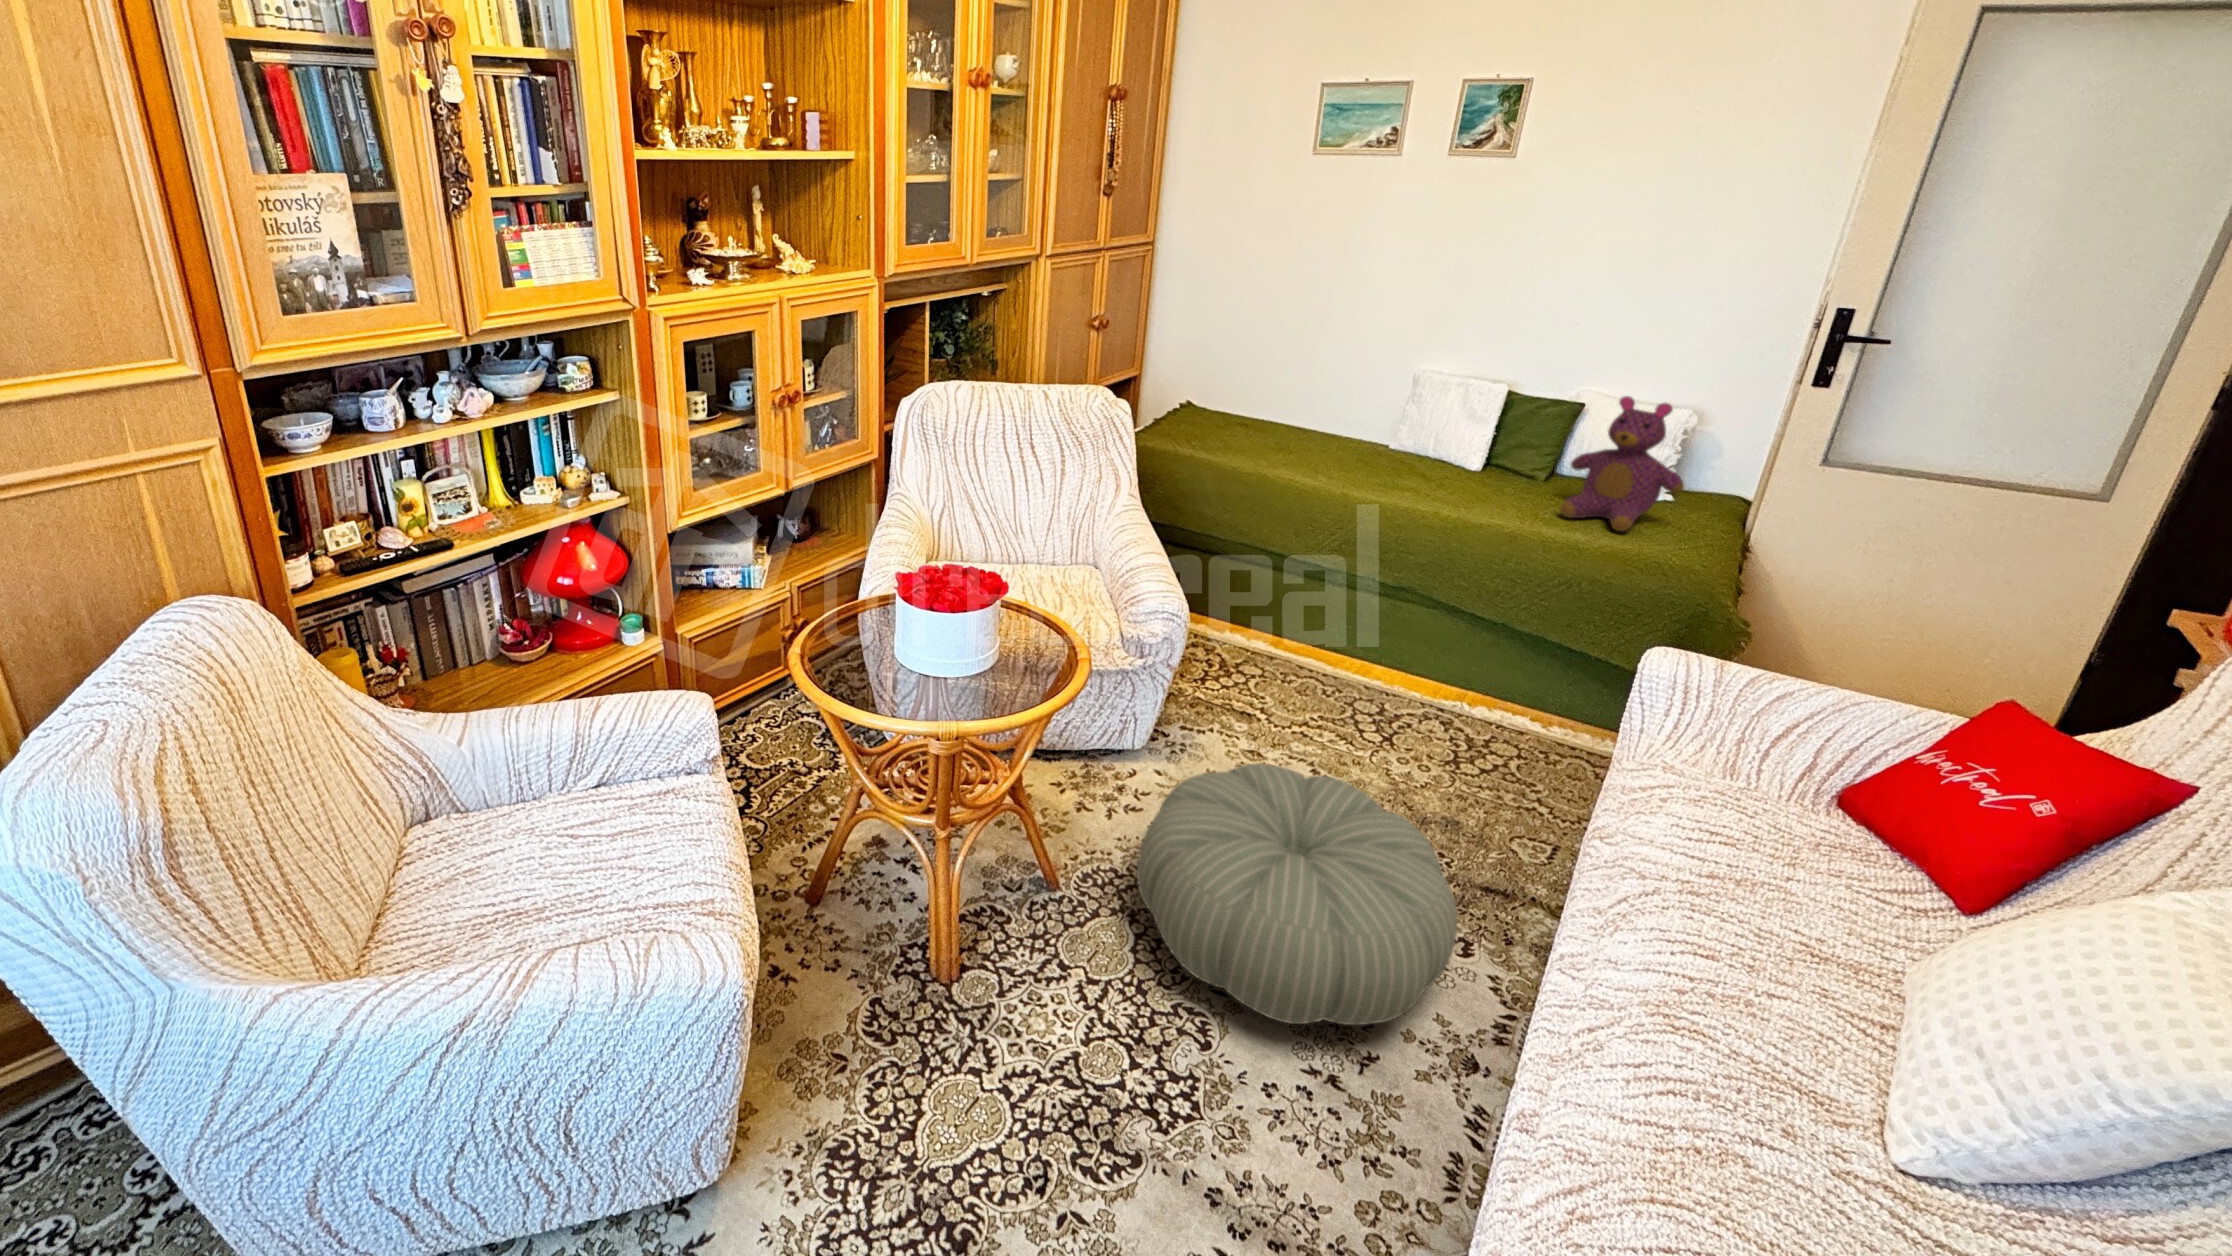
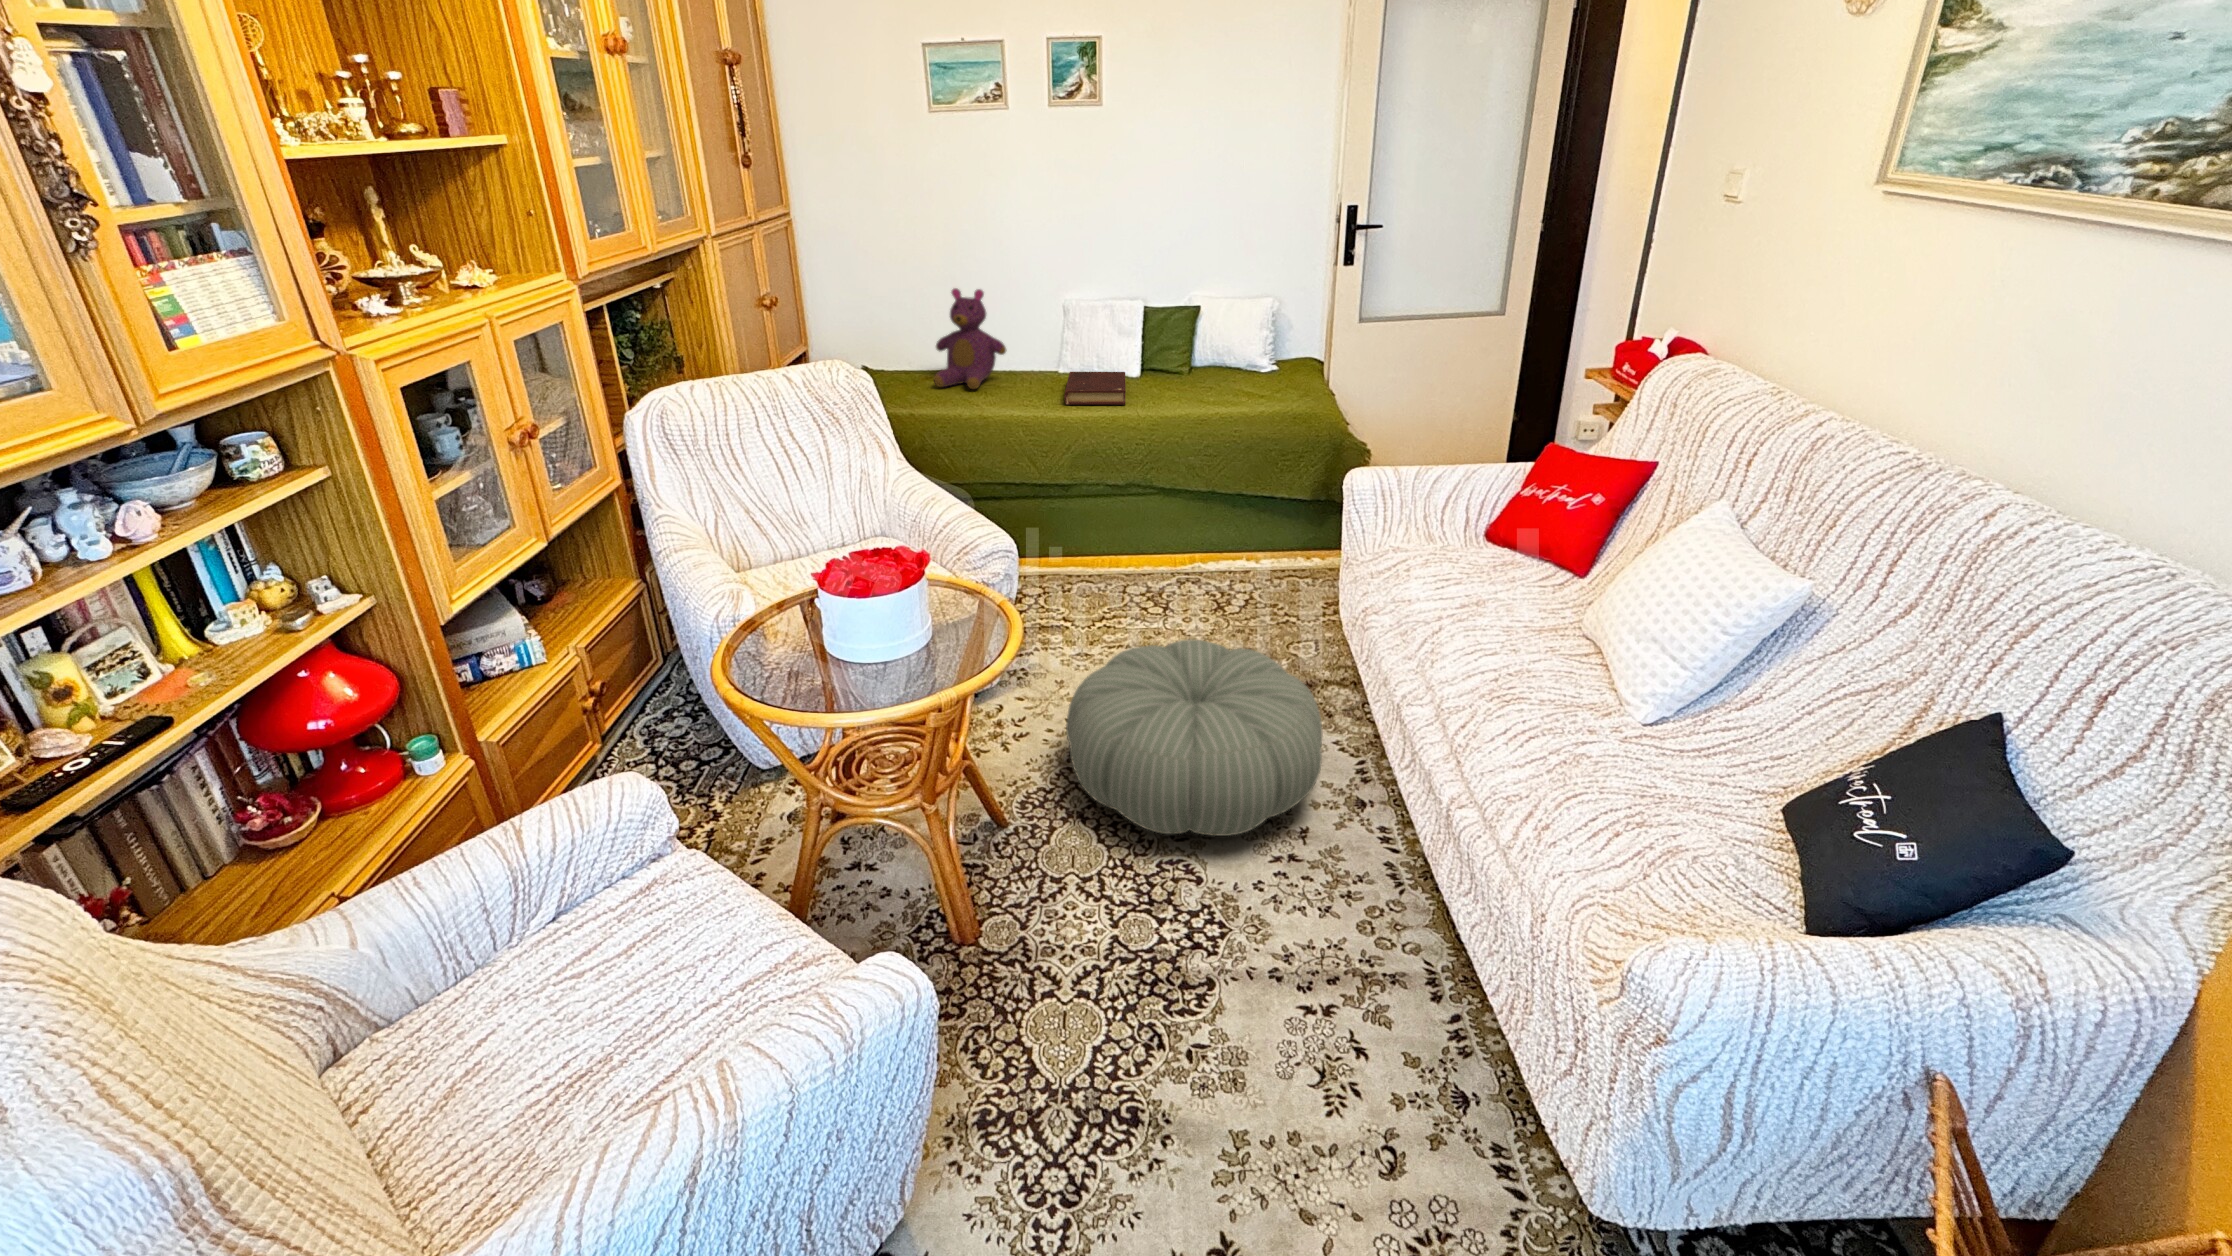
teddy bear: present [1561,396,1684,531] -> present [934,288,1007,389]
book: none [1354,447,1450,496] -> present [1064,372,1126,404]

